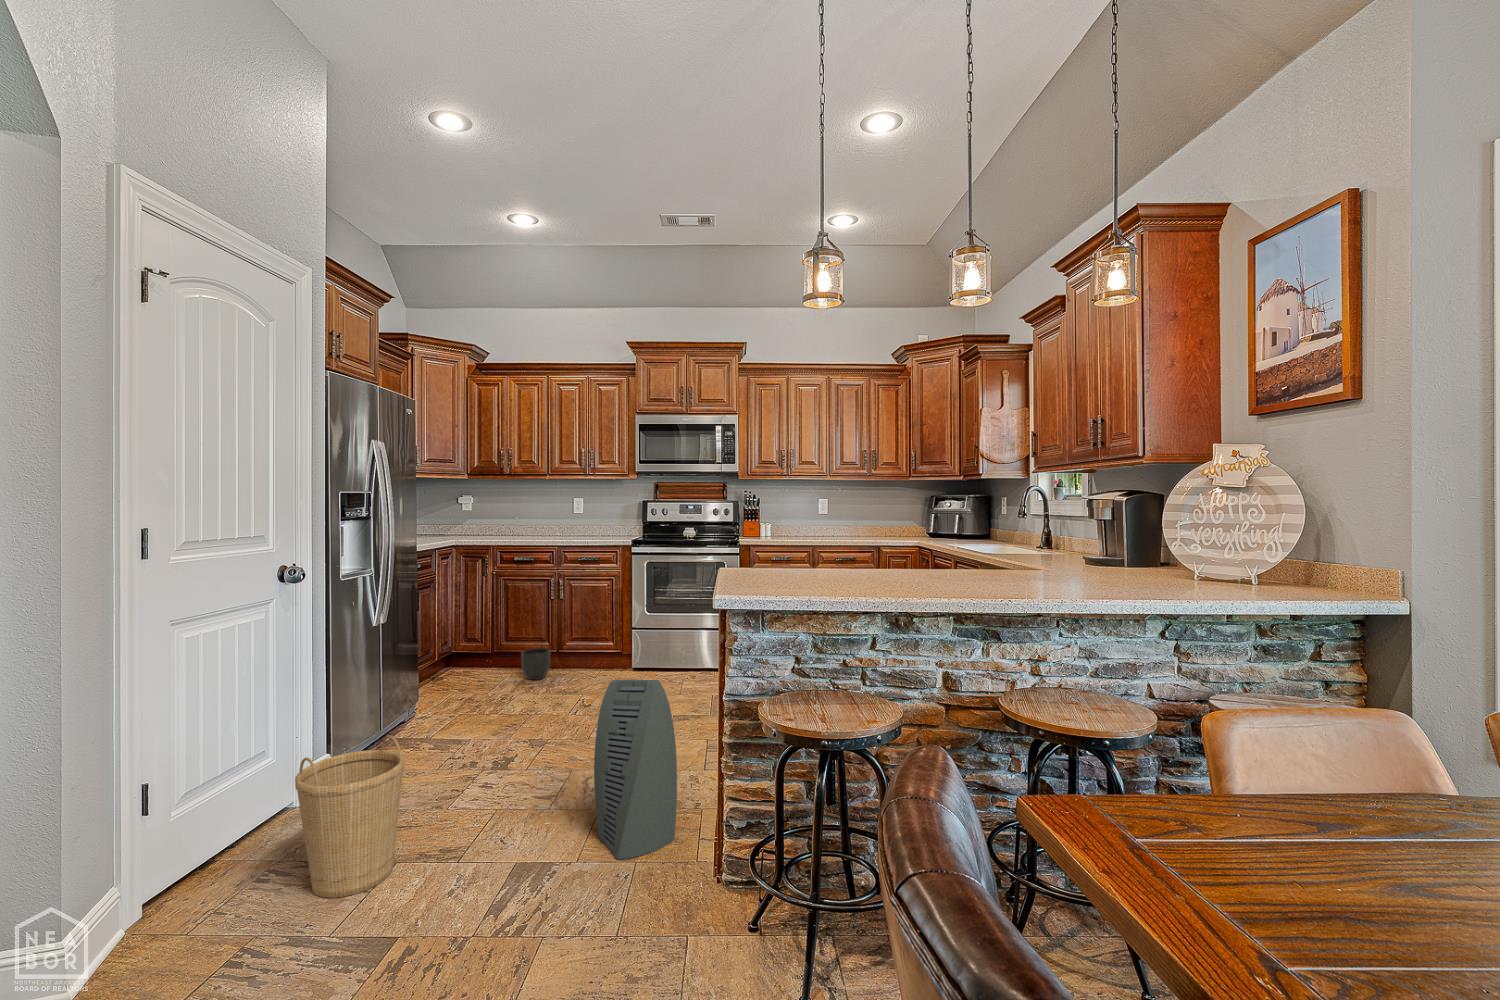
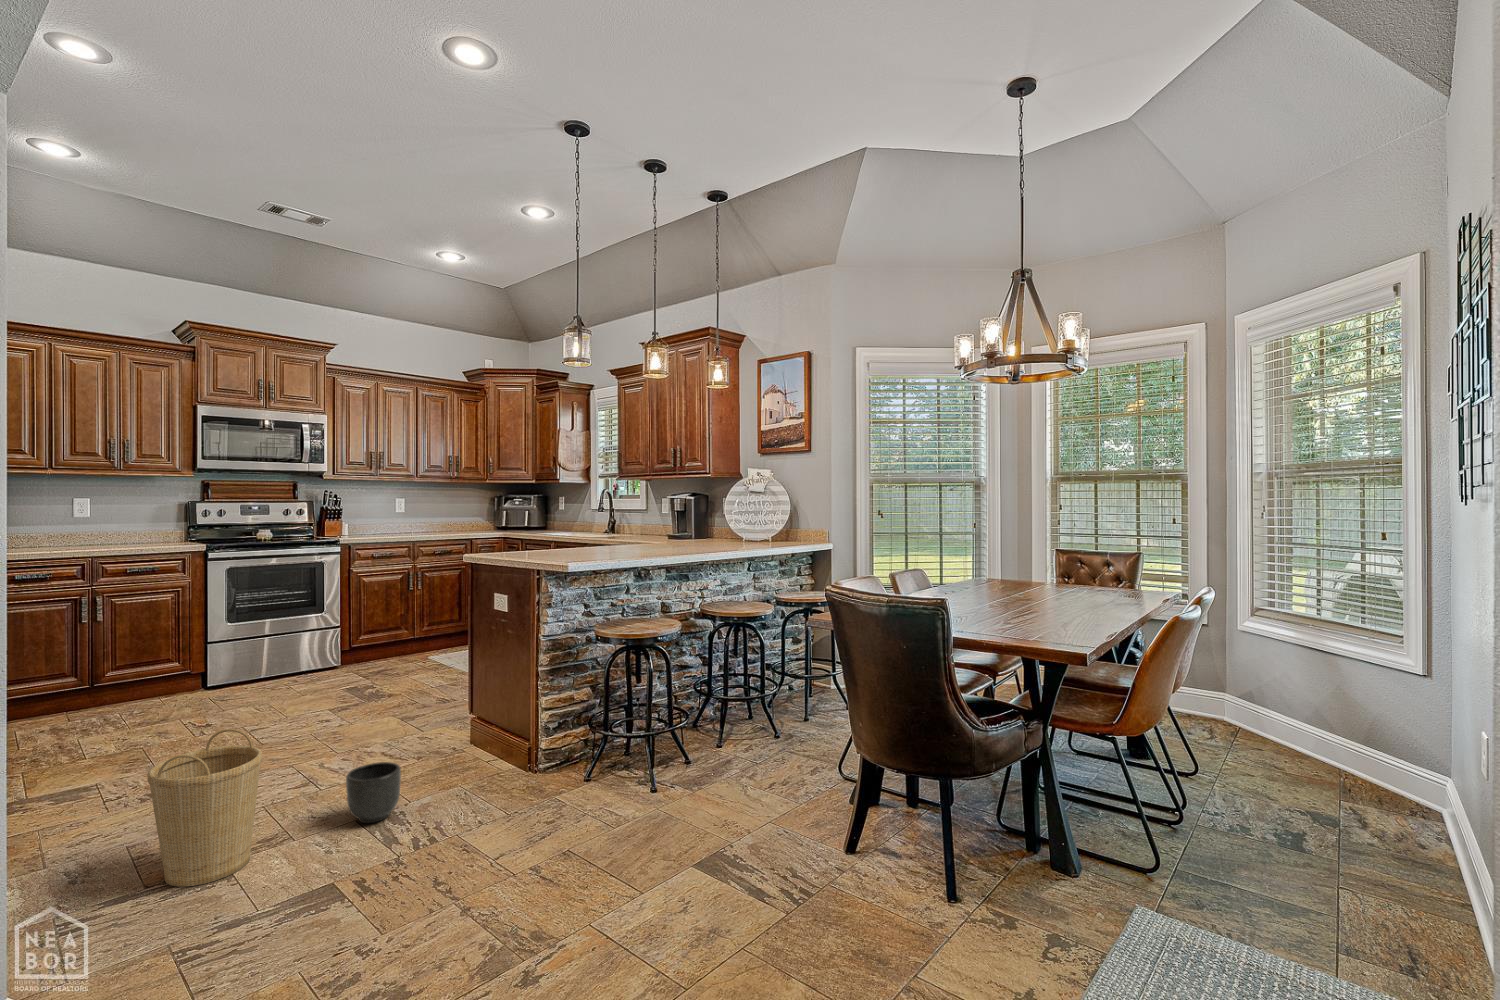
planter: present [521,648,550,680] -> present [346,762,401,823]
air purifier: present [594,680,677,860] -> none [411,642,473,783]

